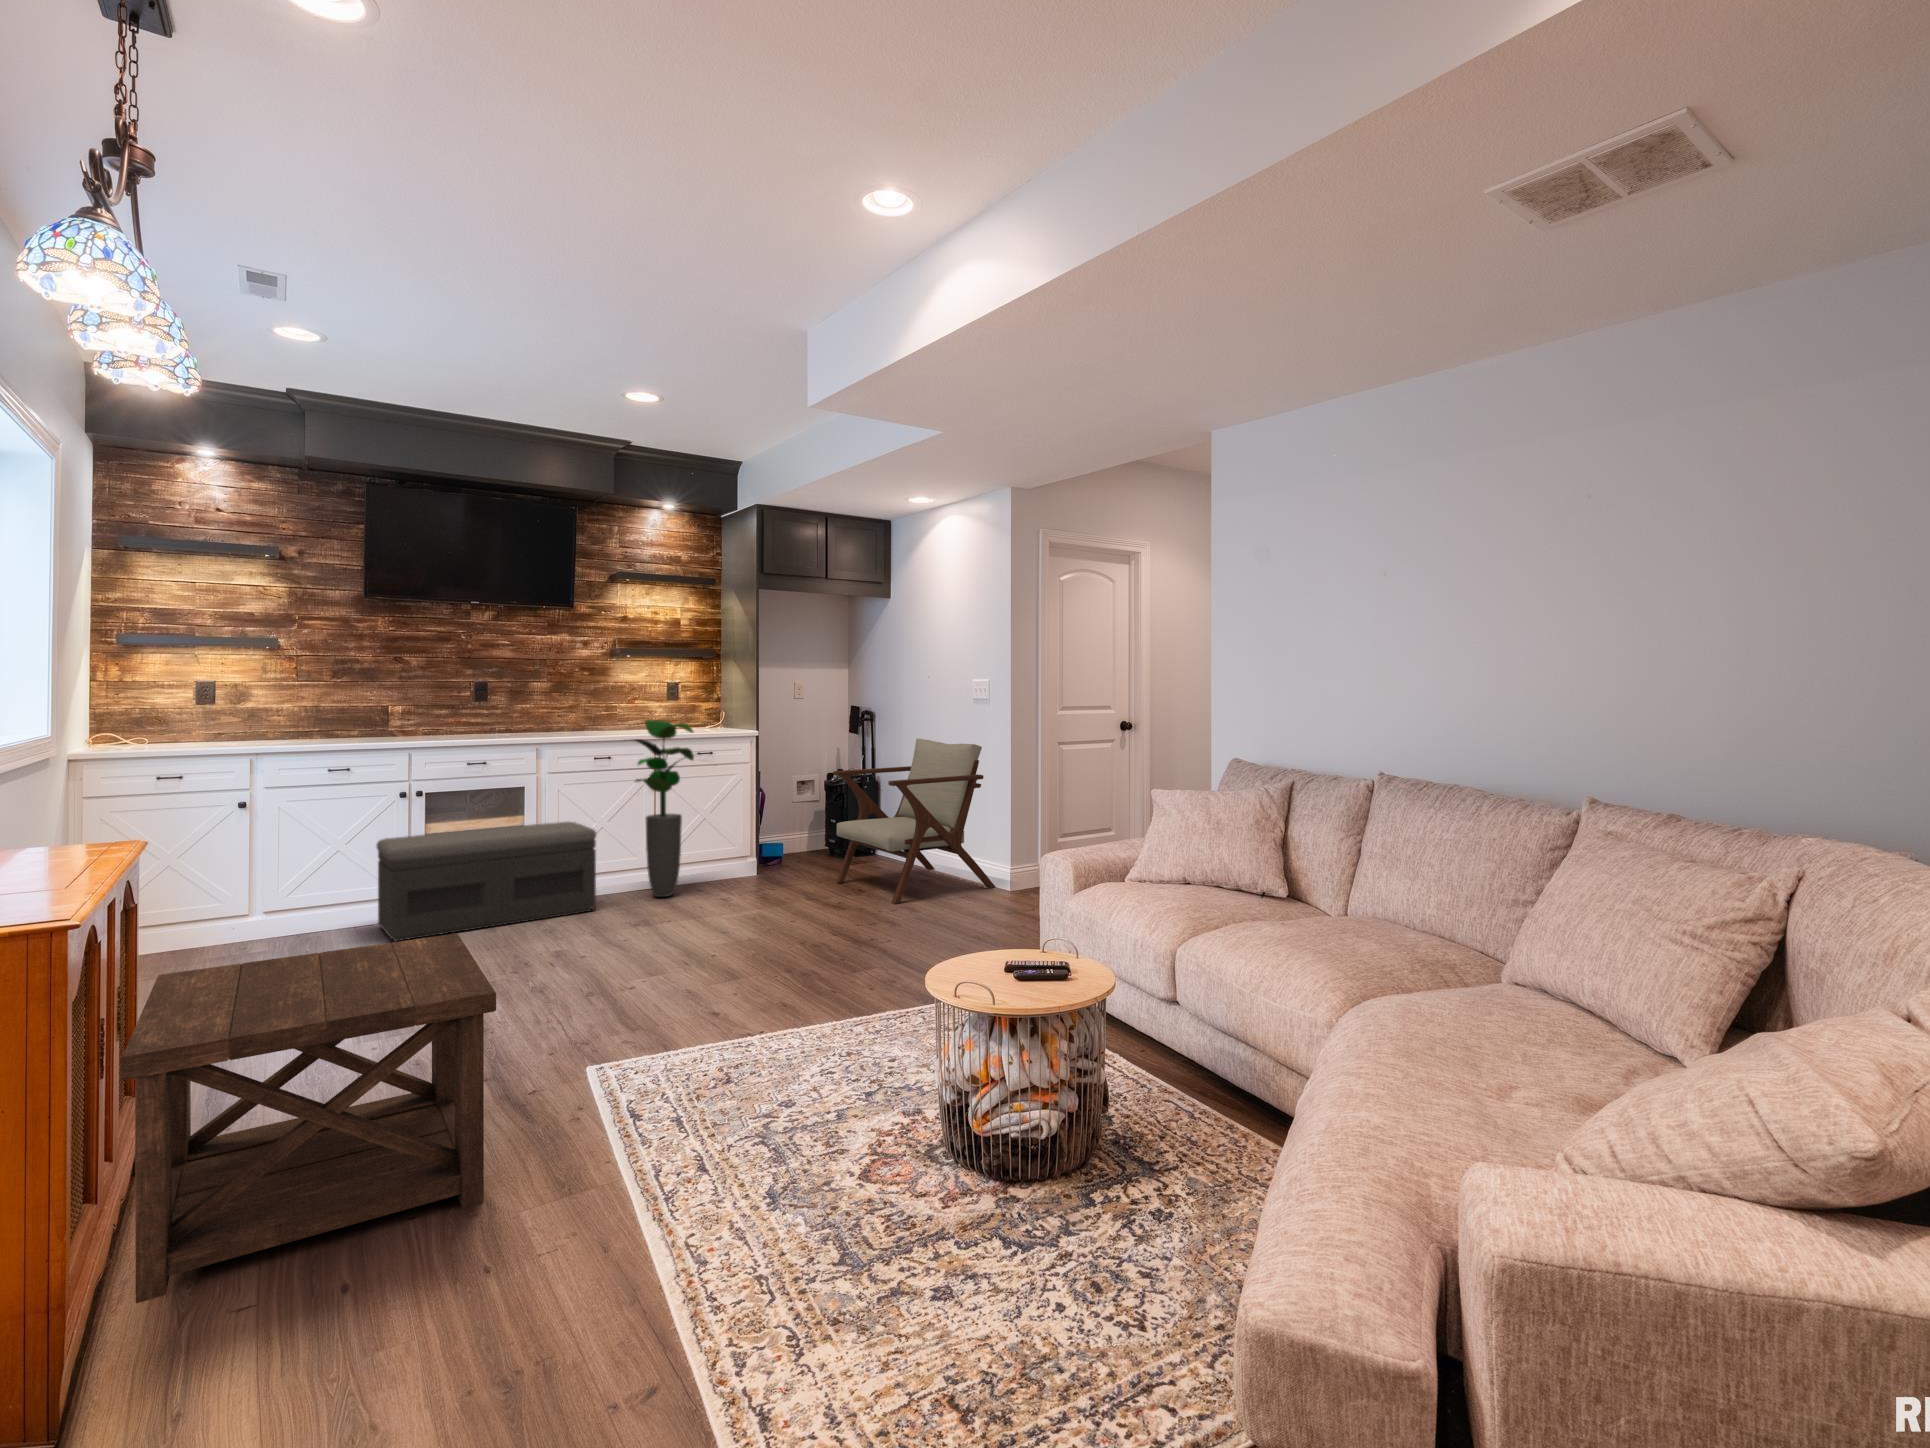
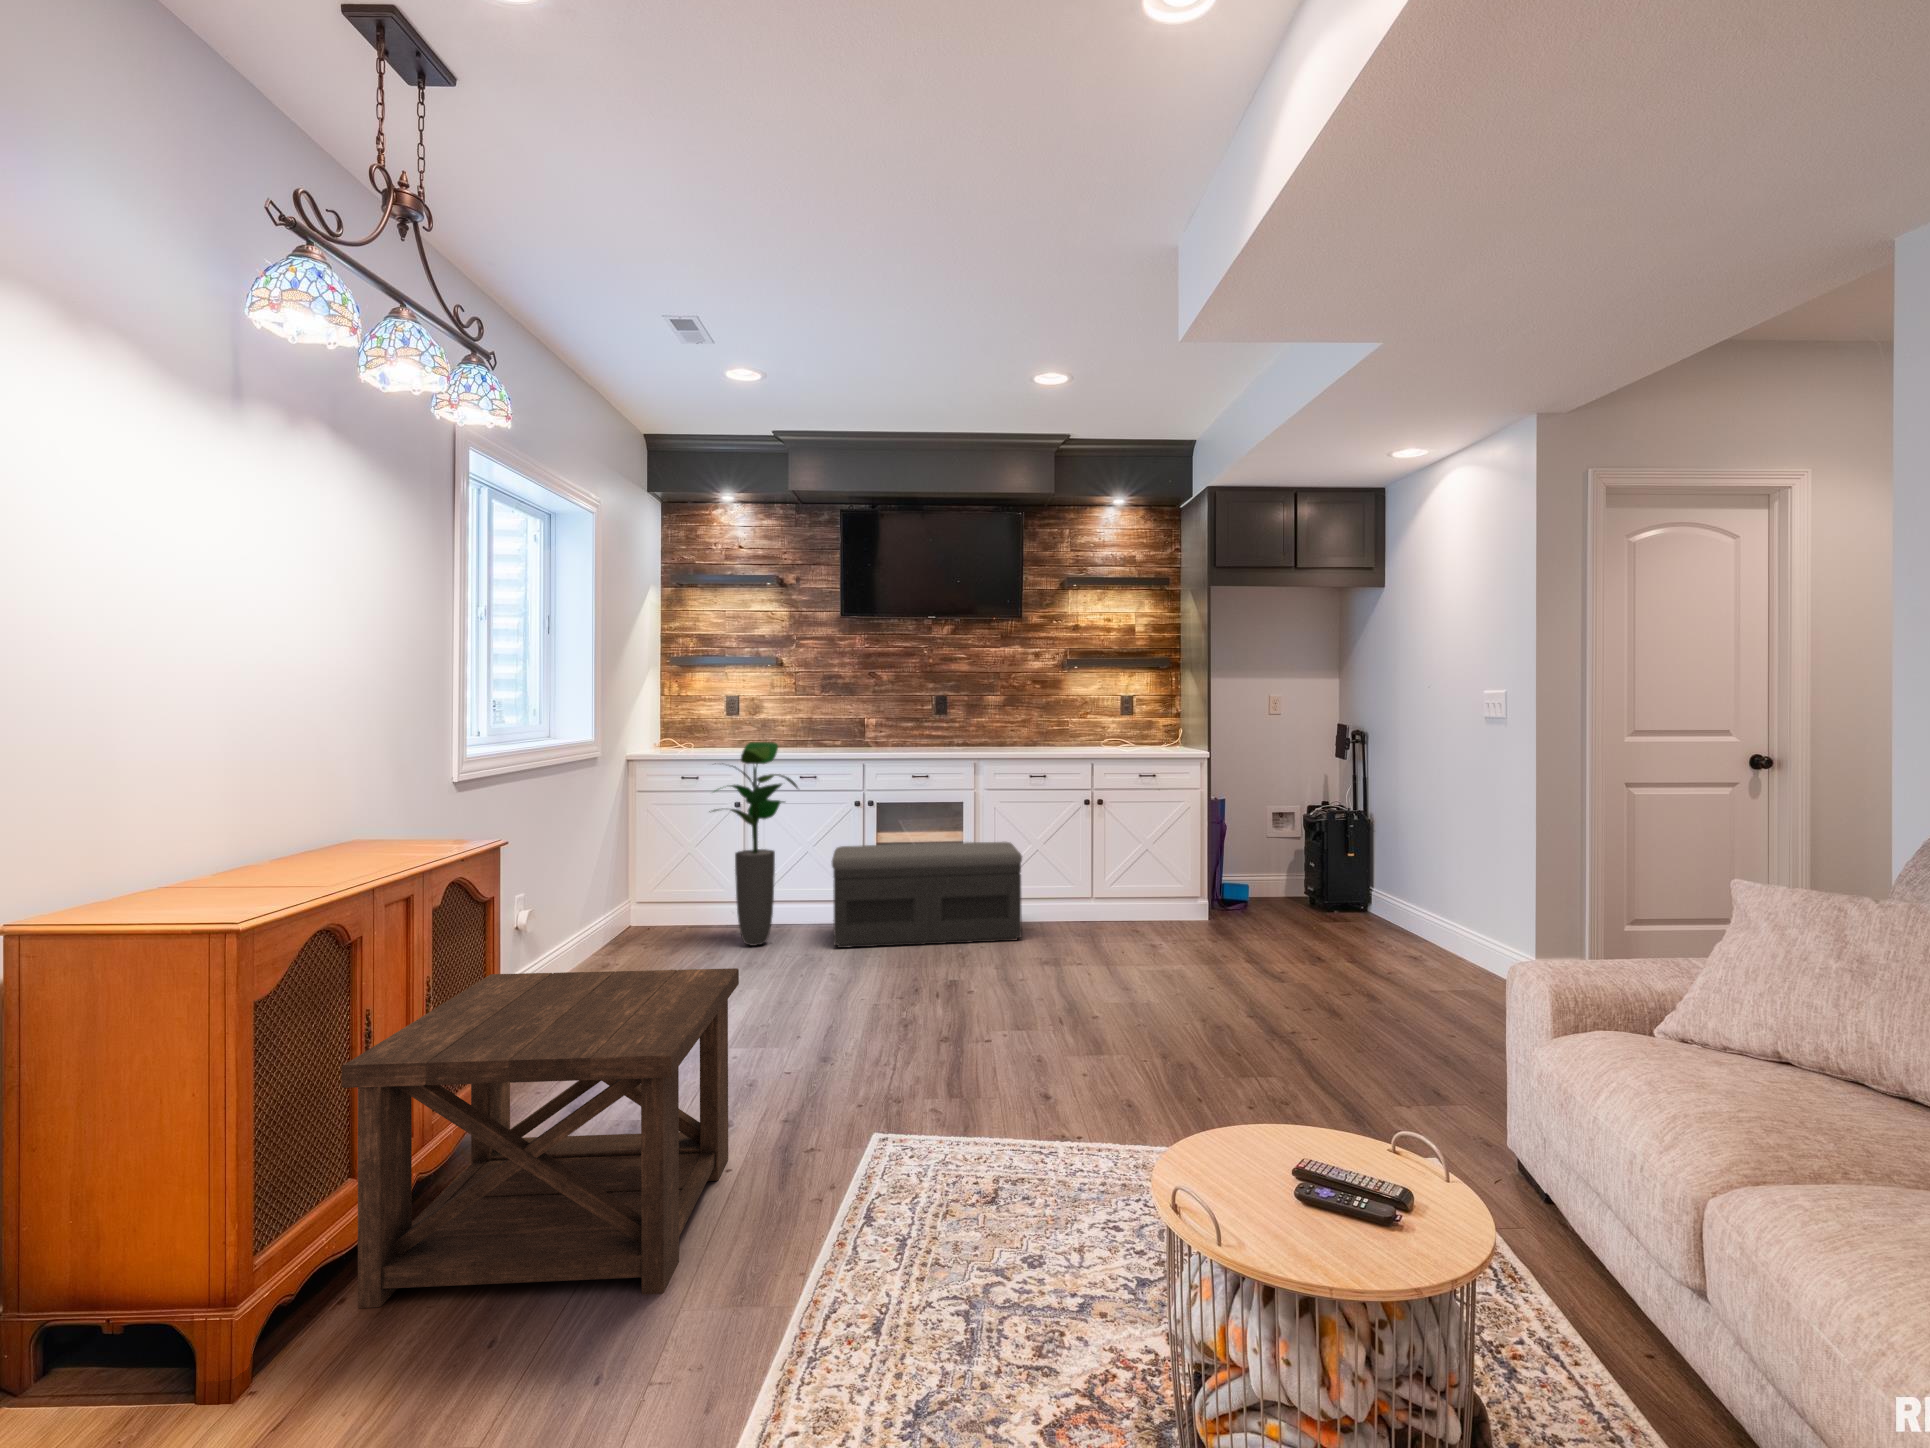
potted plant: present [635,720,694,897] -> present [709,742,798,946]
lounge chair: present [833,739,996,904] -> none [1288,767,1503,981]

